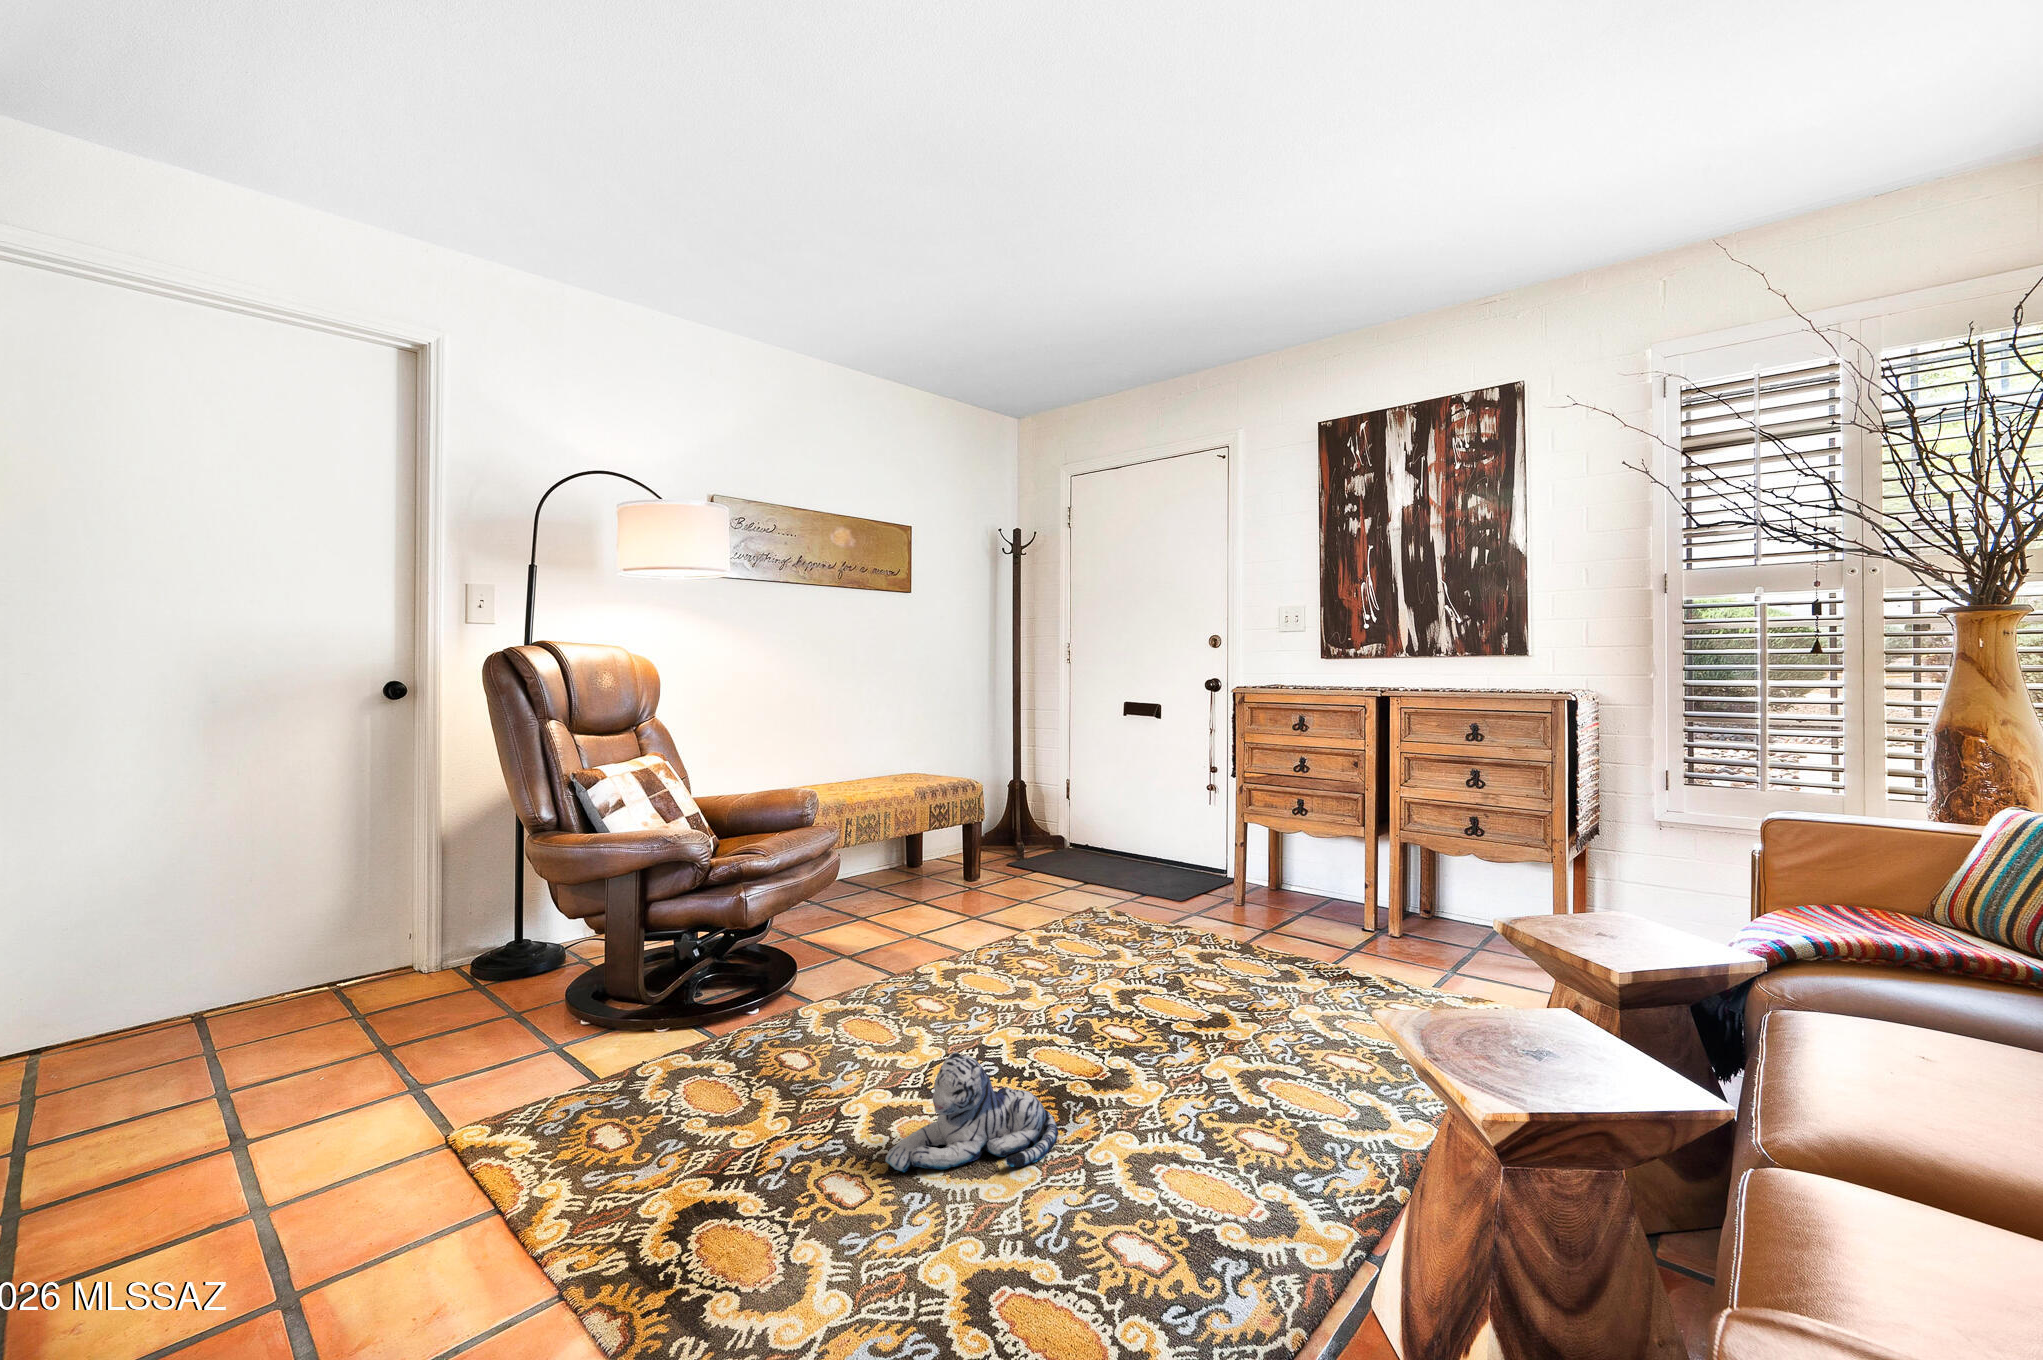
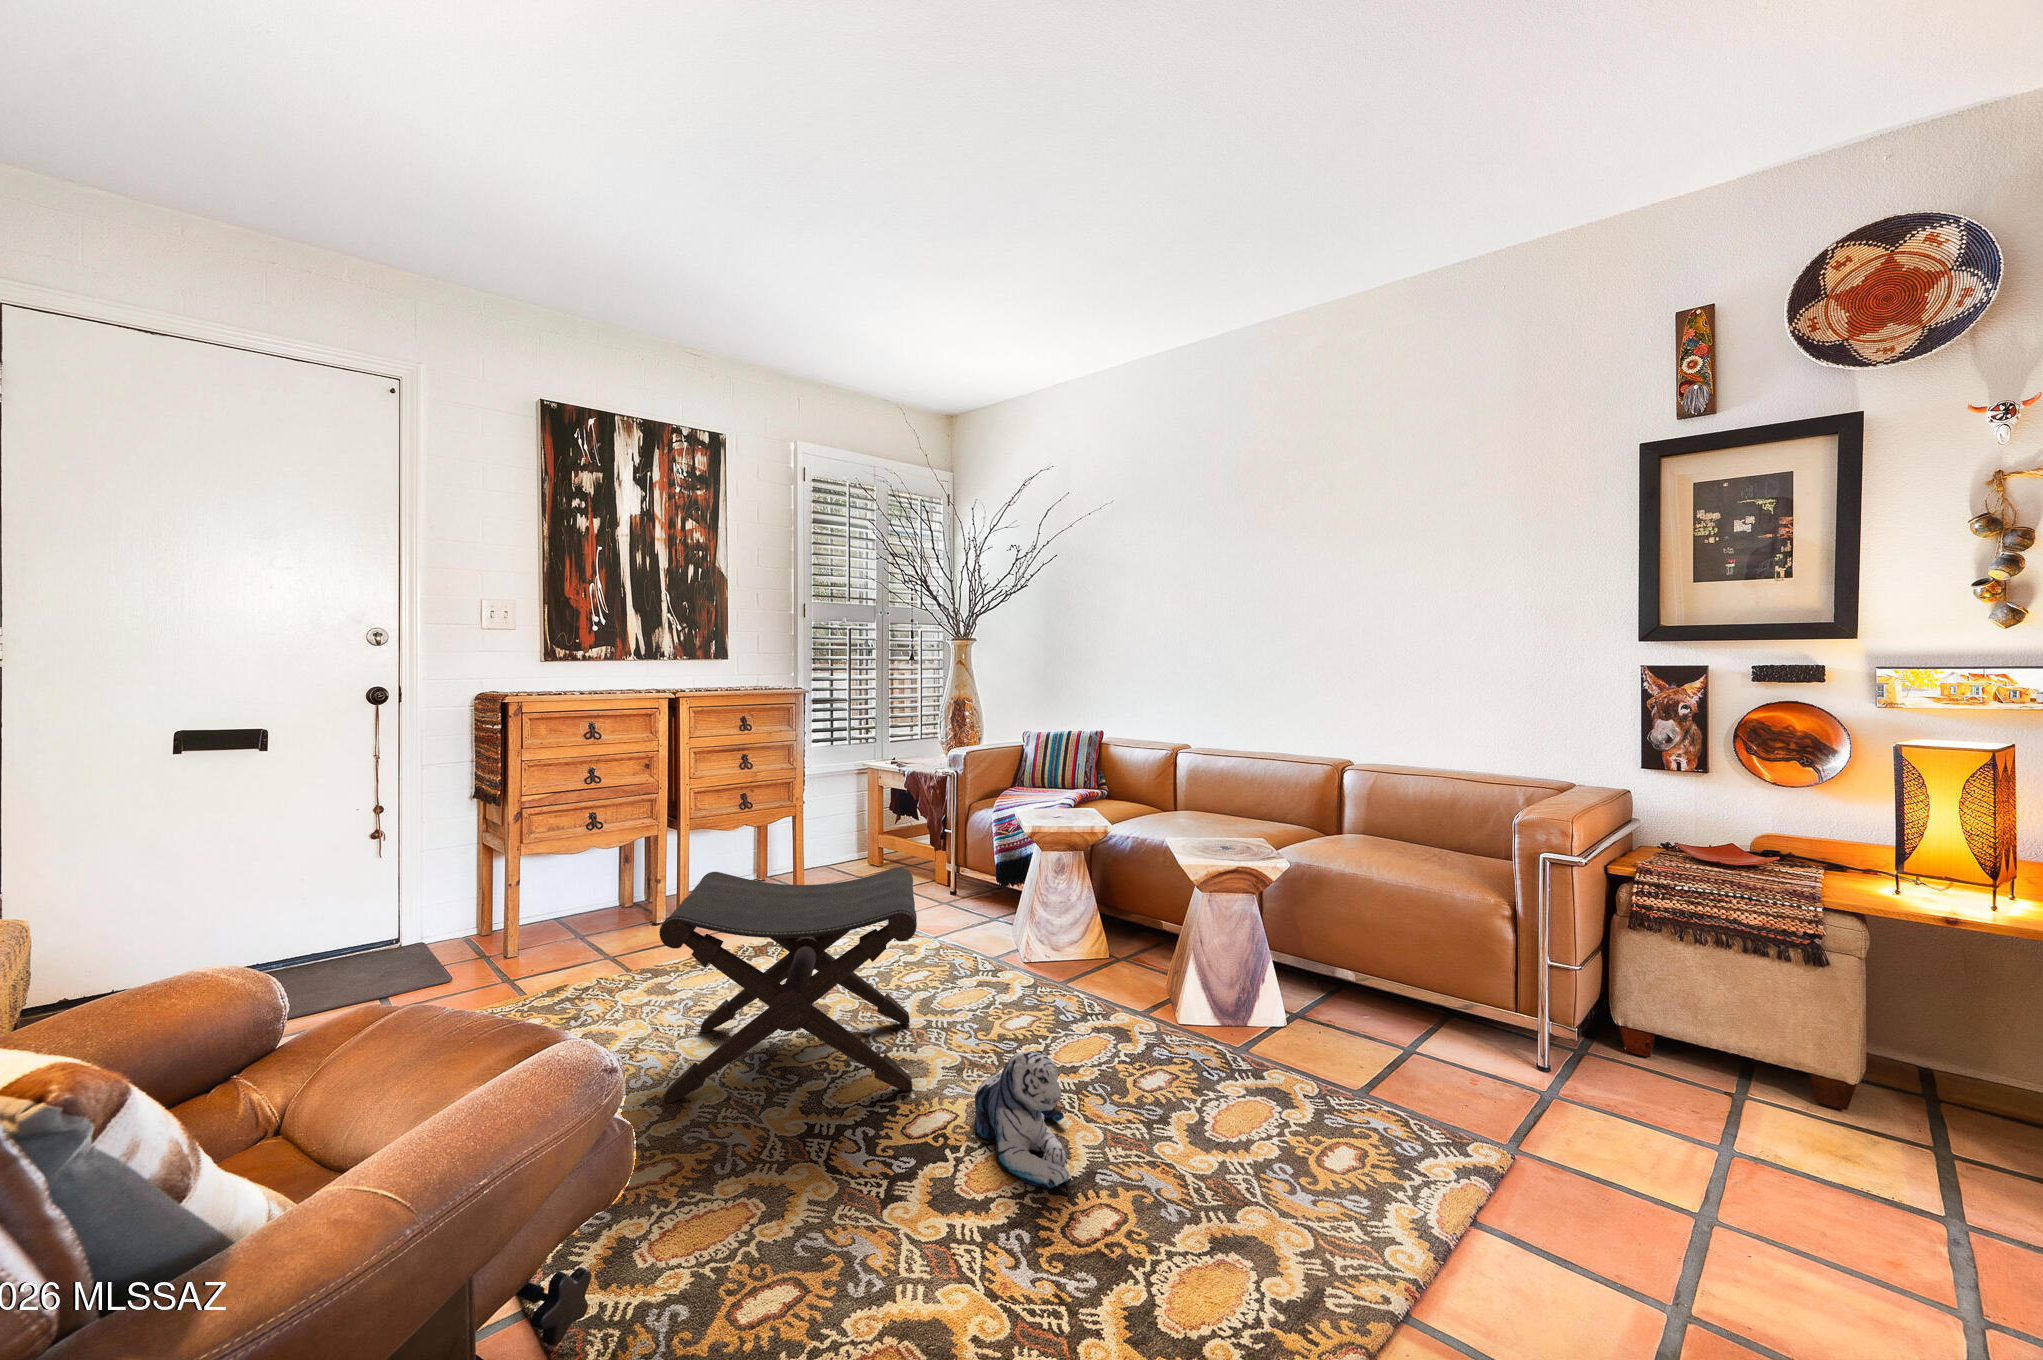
footstool: none [999,848,1220,1082] -> present [659,868,917,1103]

